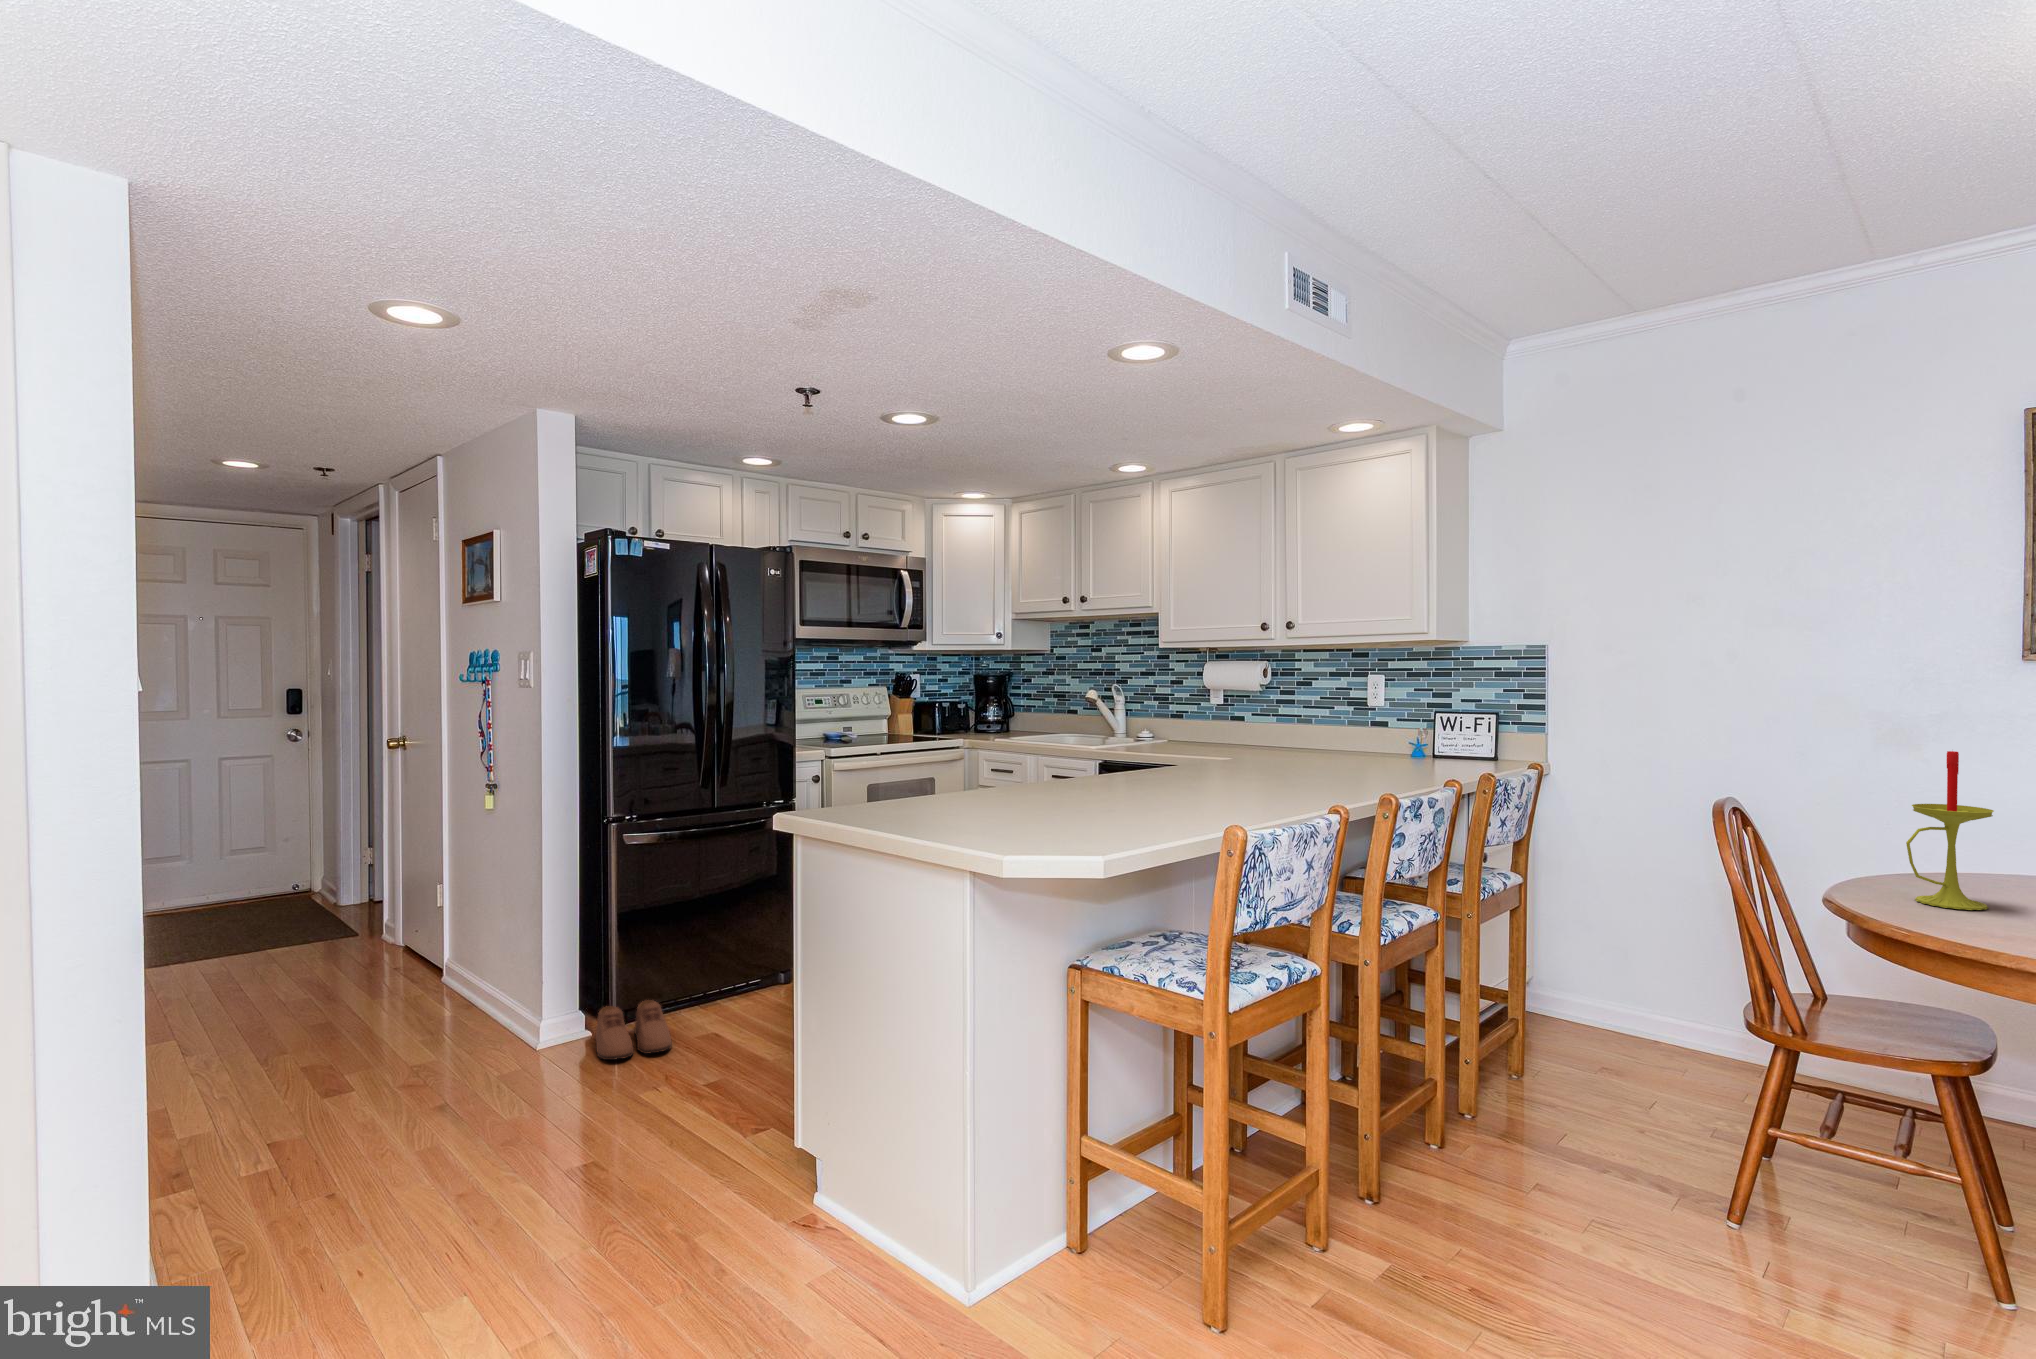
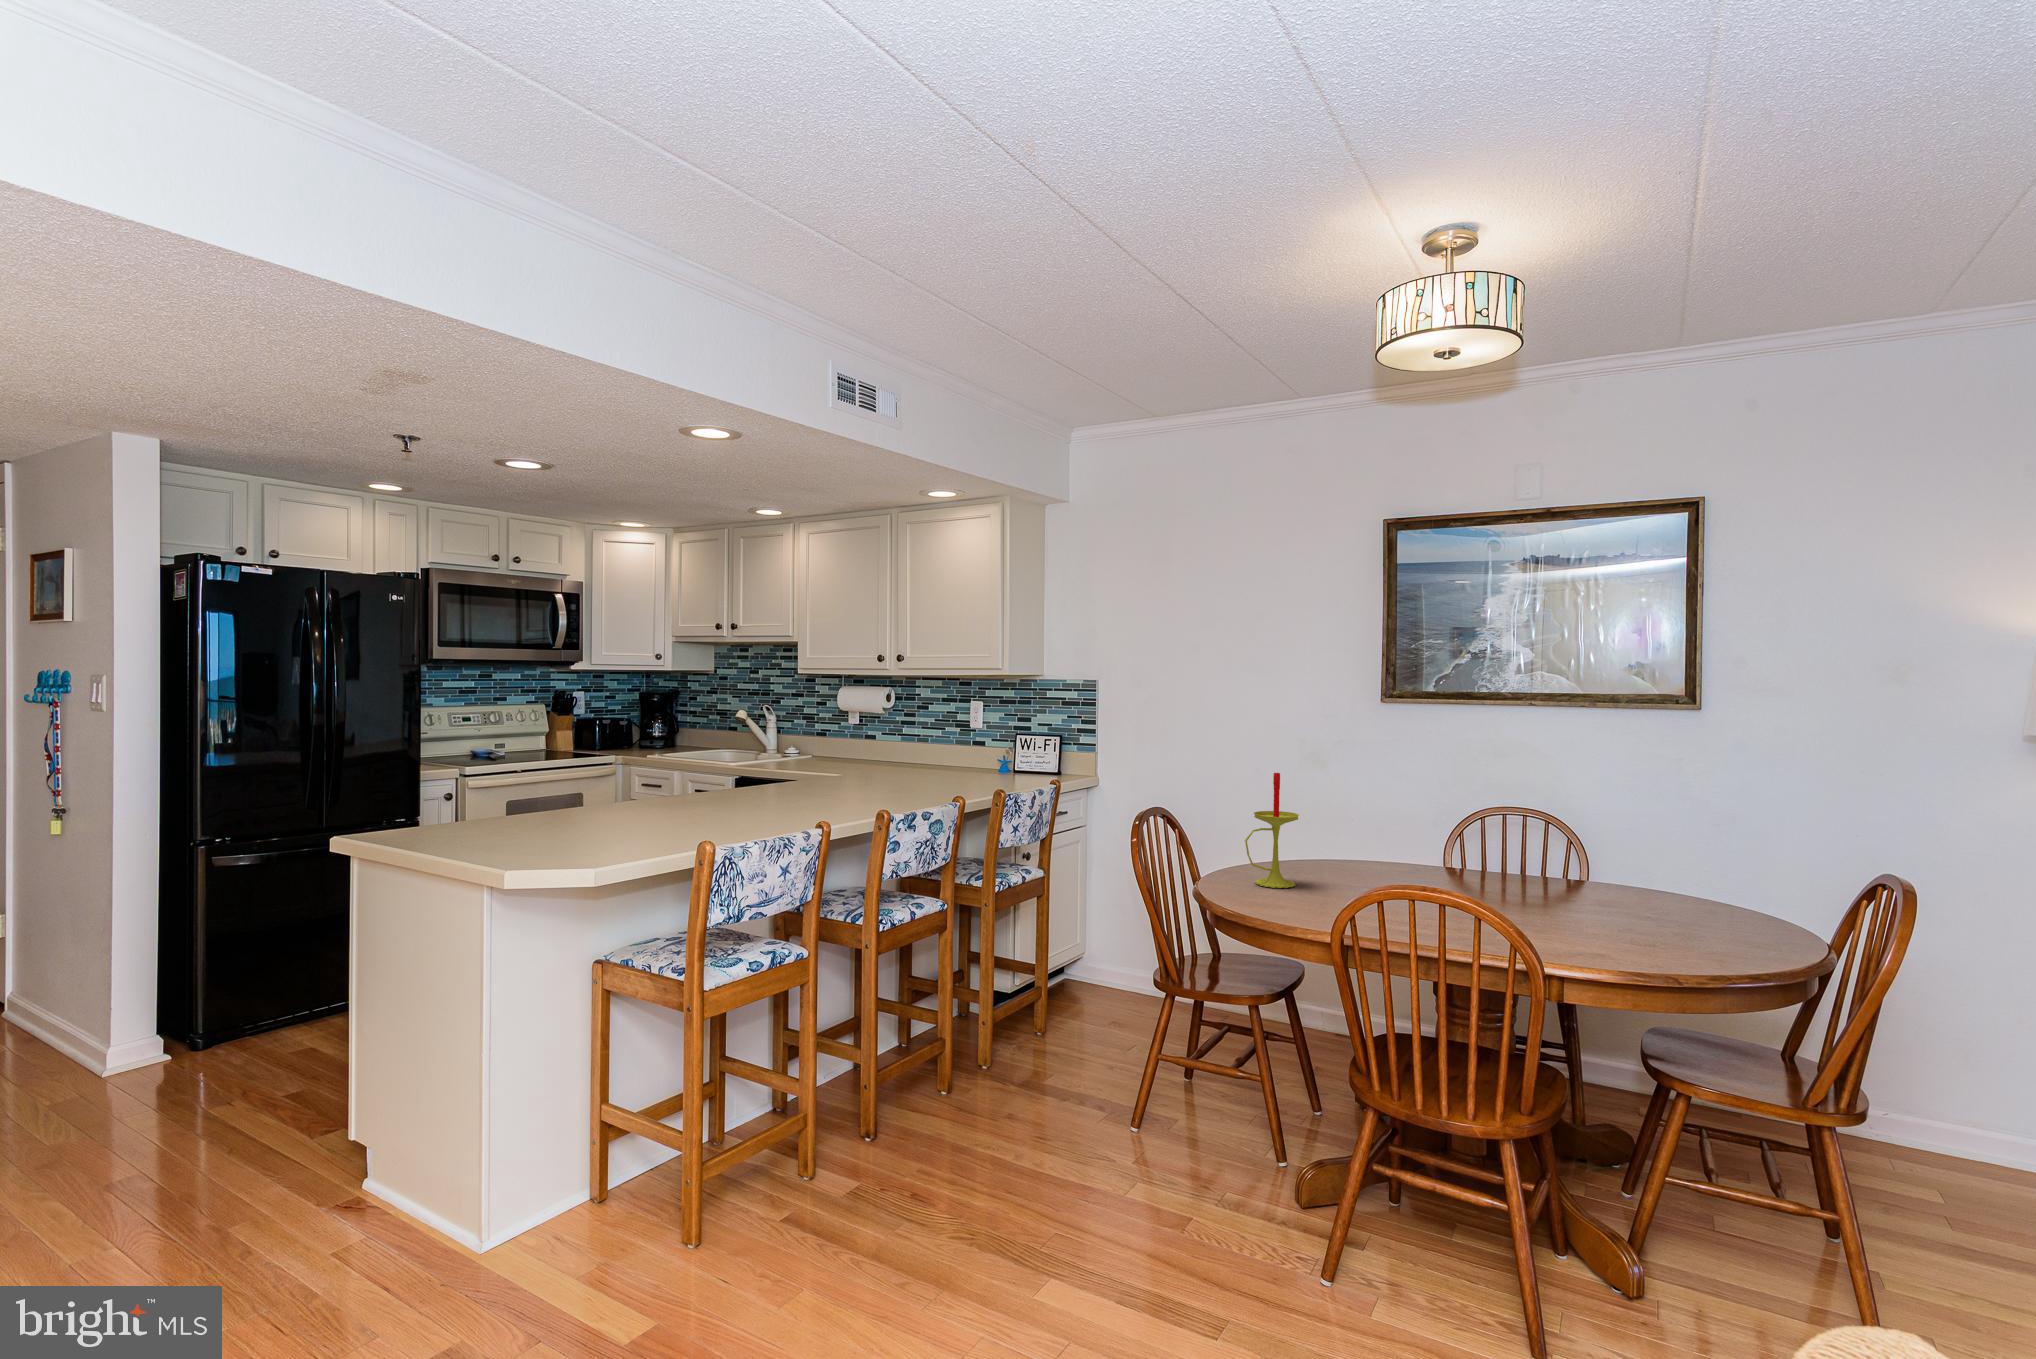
shoe: present [595,1000,672,1060] -> none [171,1020,259,1081]

